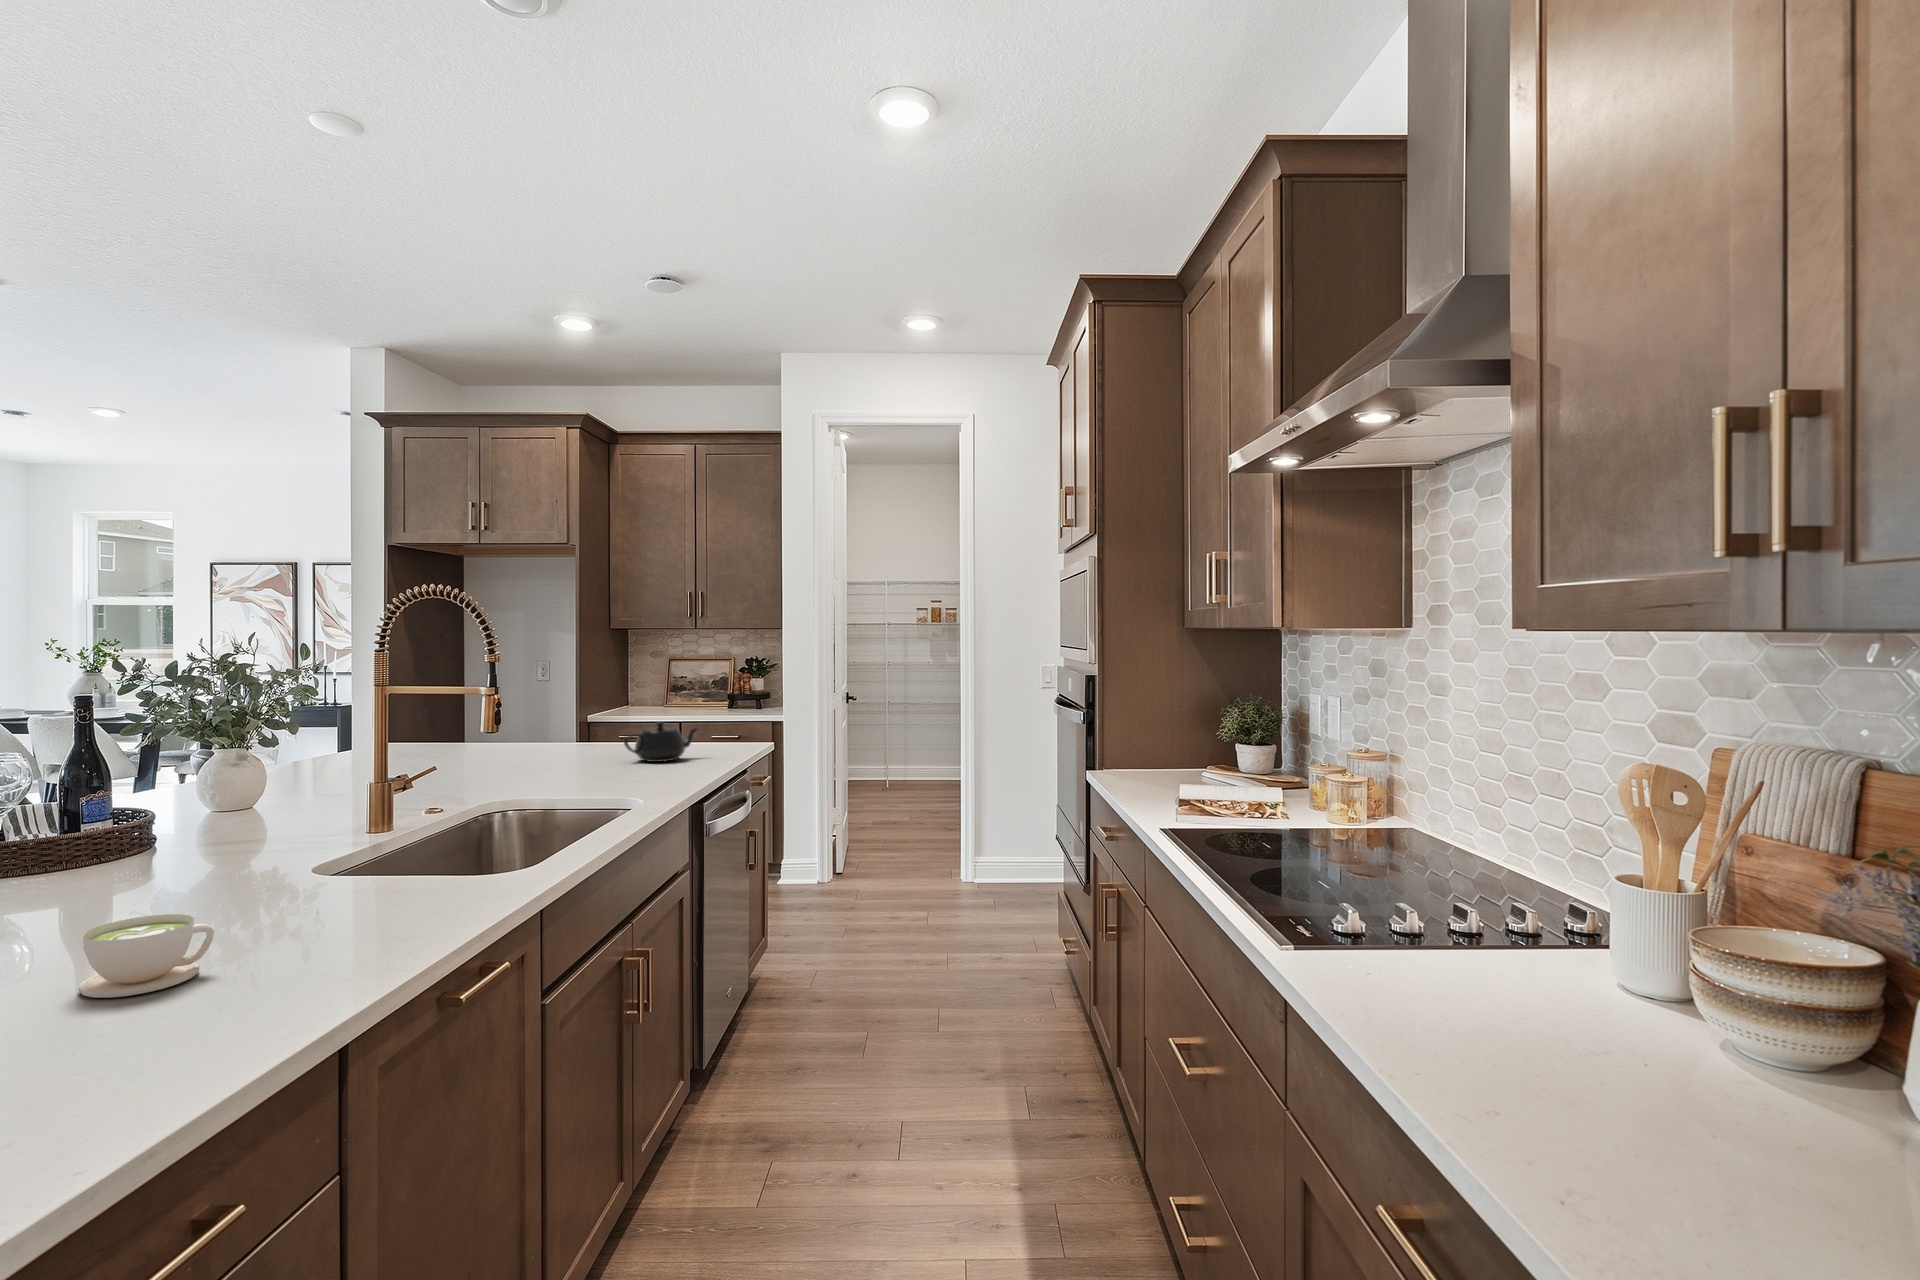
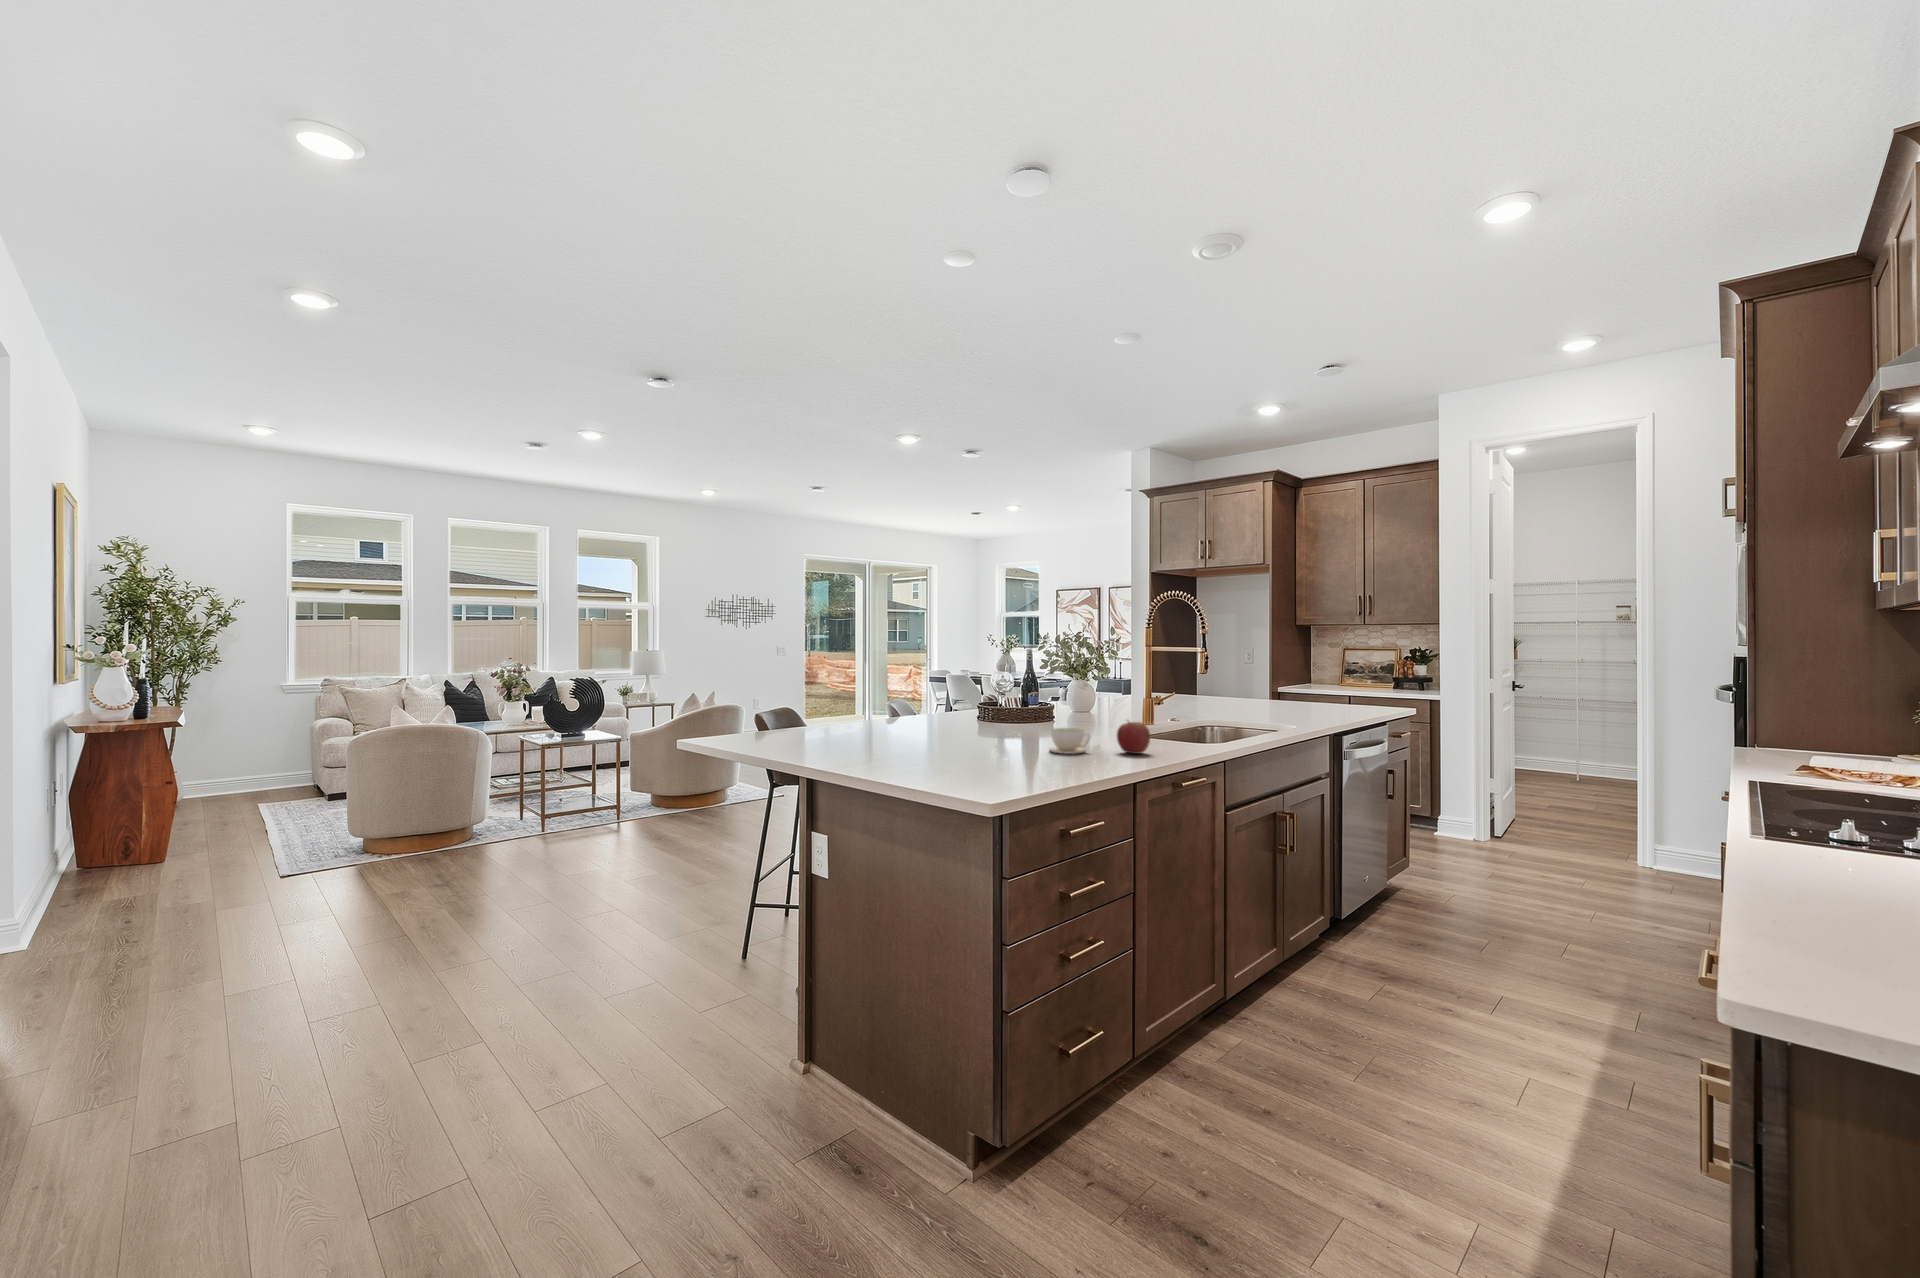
teapot: present [624,722,697,762] -> none [1291,684,1347,711]
apple: none [292,875,381,955] -> present [1117,722,1150,754]

